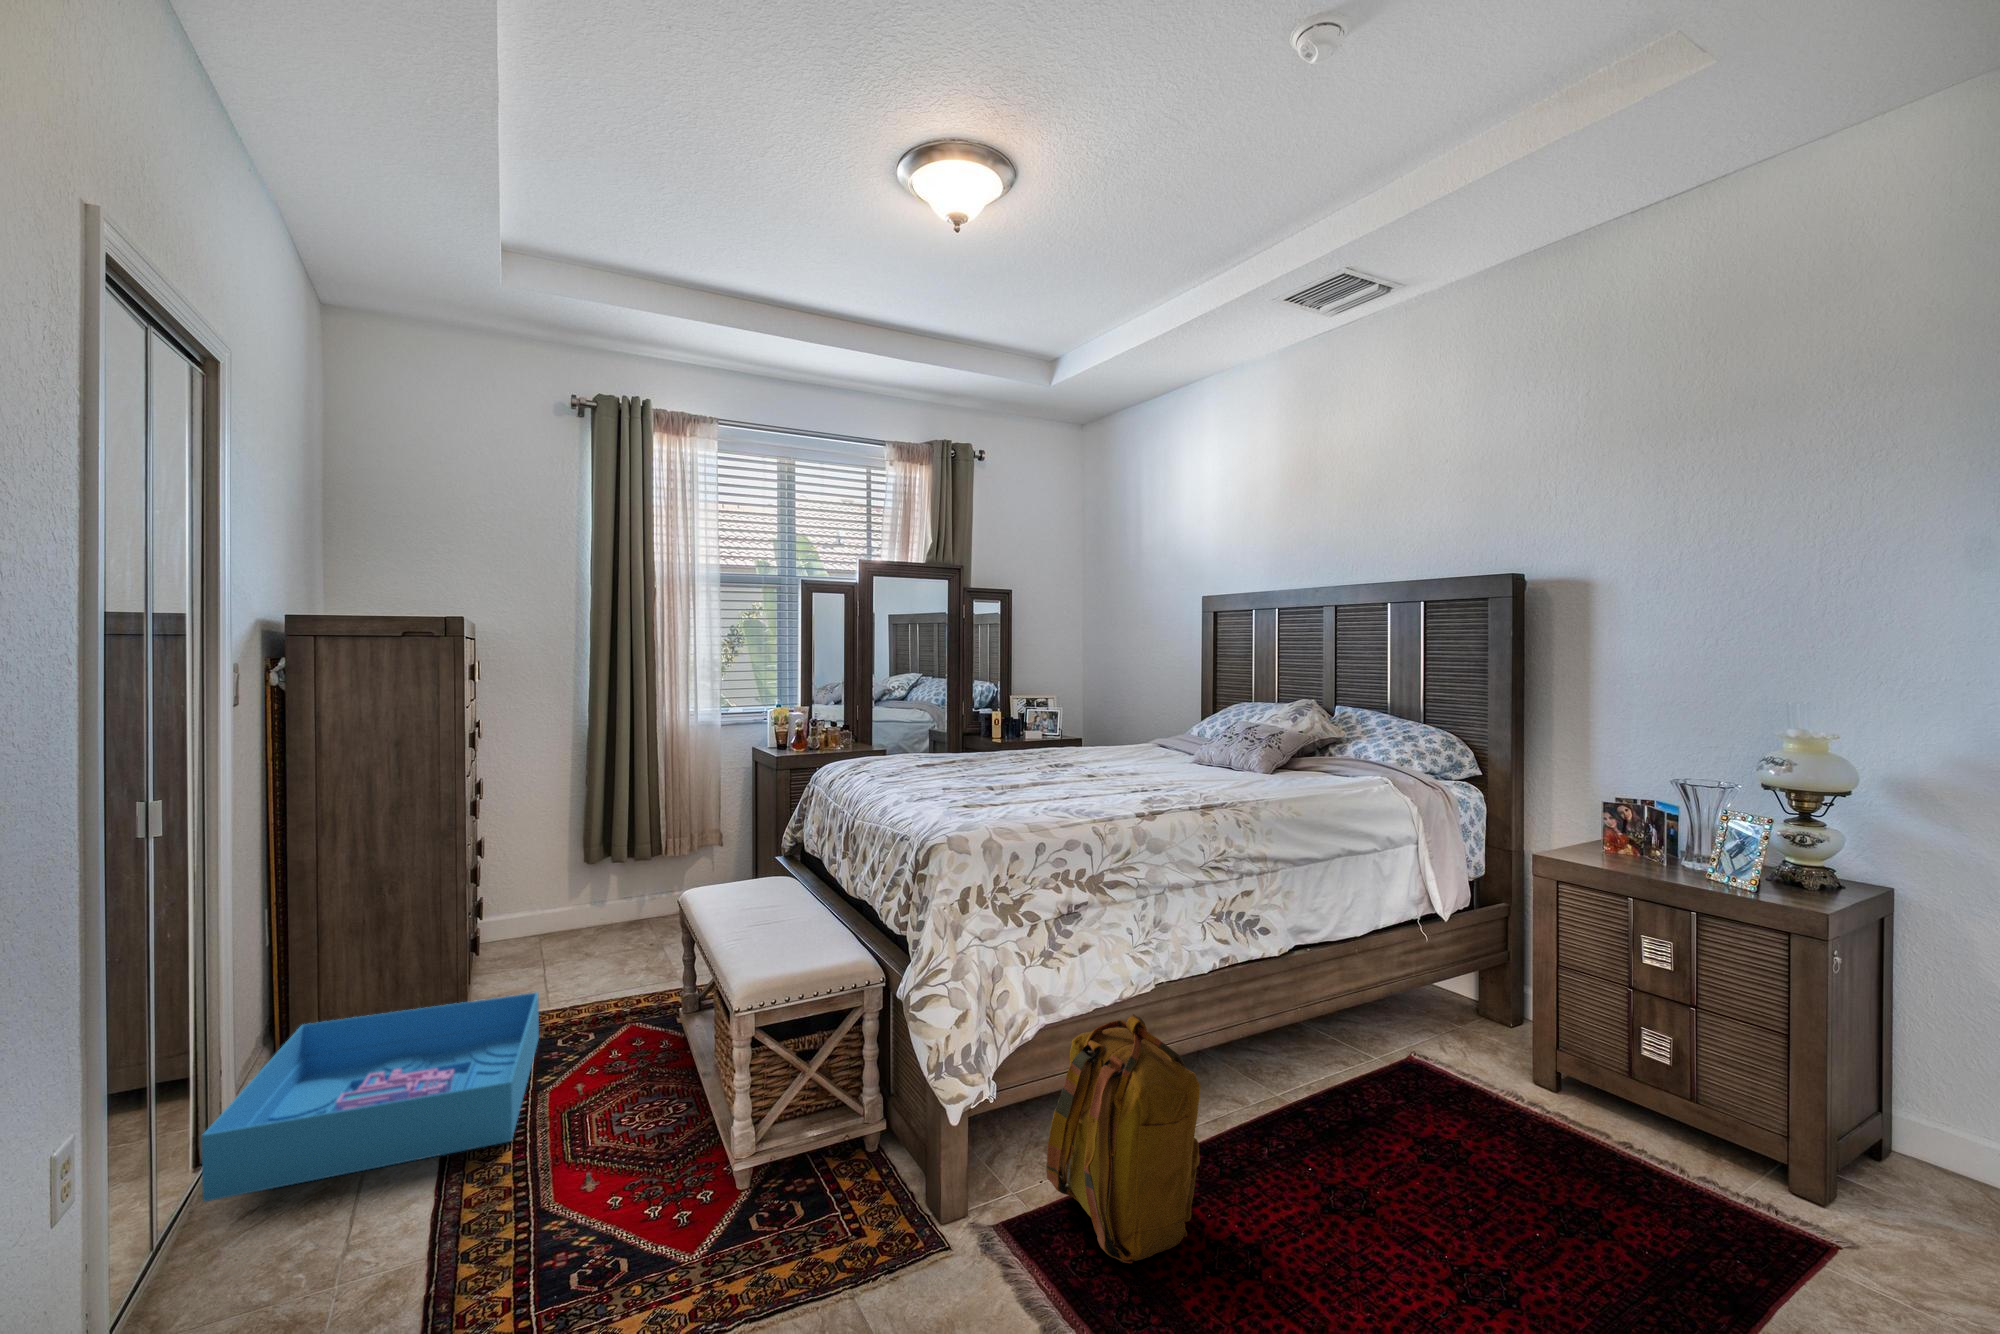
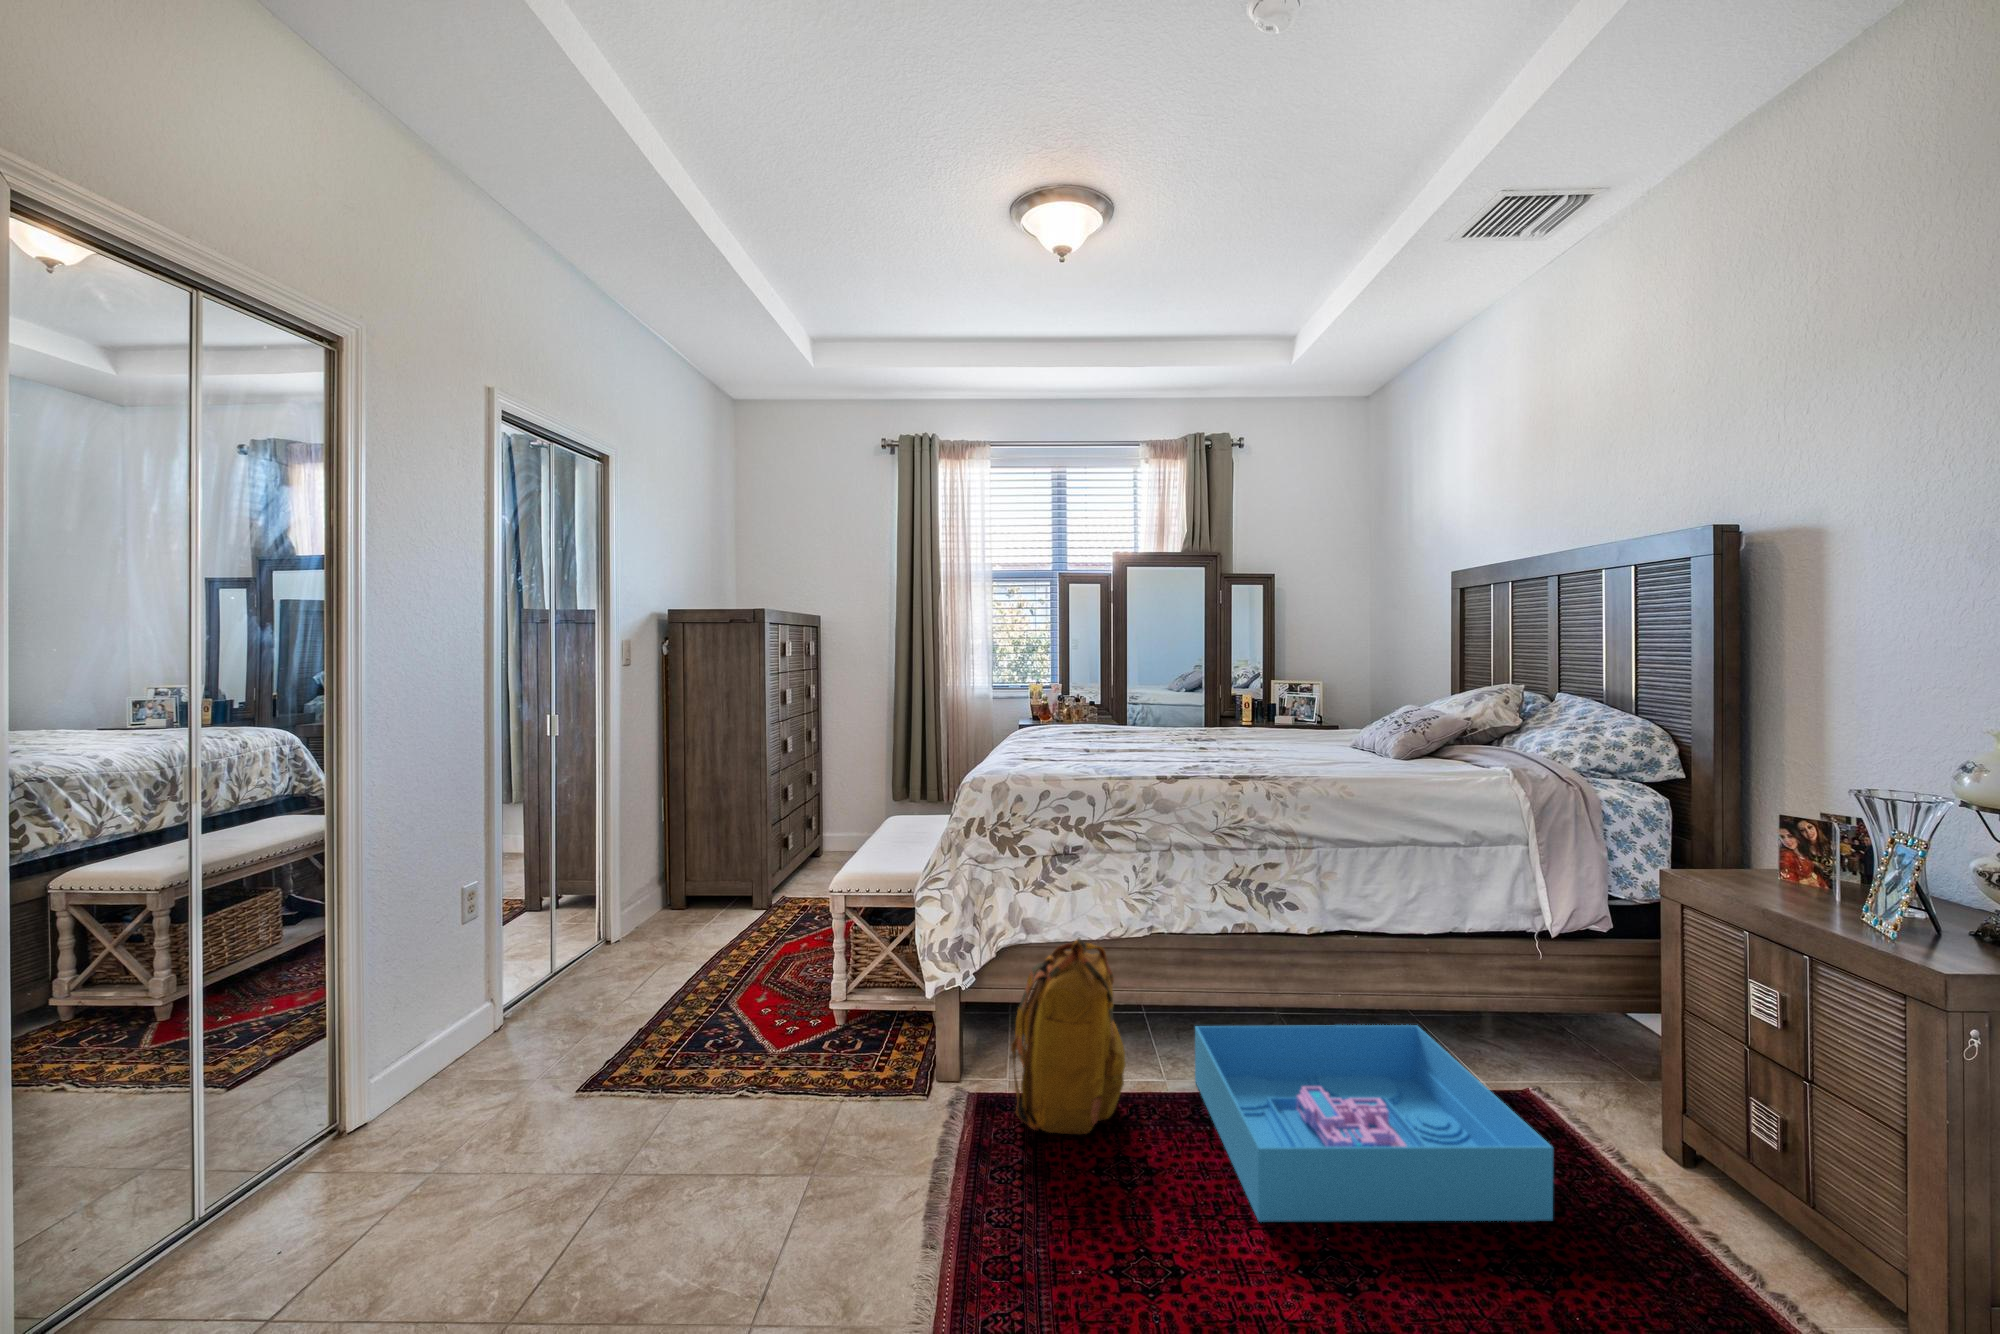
storage bin: present [202,992,539,1202] -> present [1195,1025,1553,1222]

